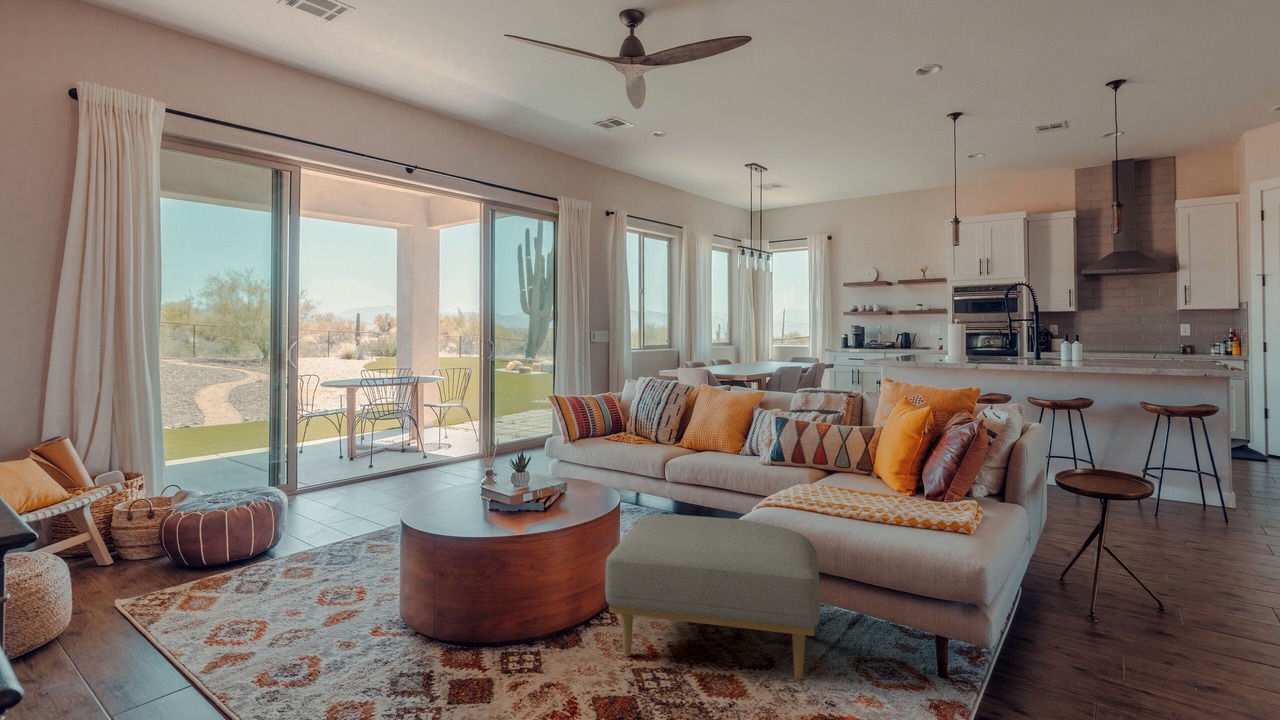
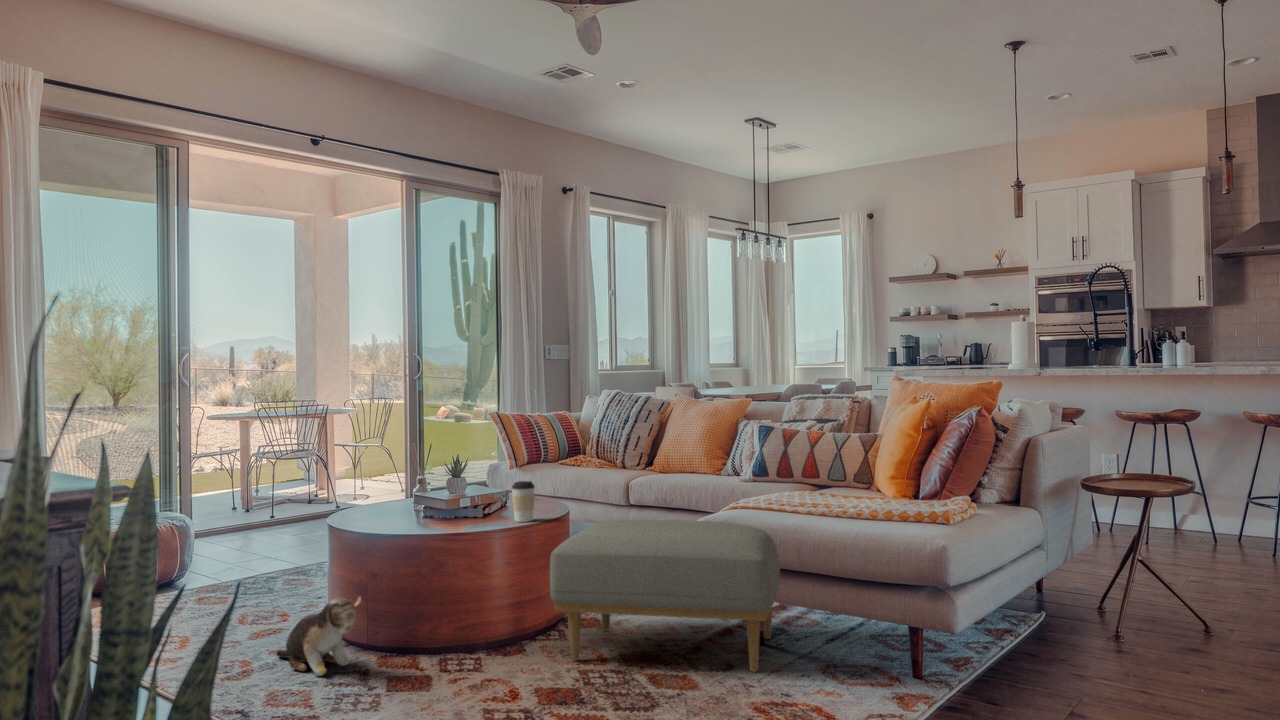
coffee cup: none [569,476,590,514] -> present [512,481,535,522]
plush toy: none [354,598,428,672] -> present [277,597,361,676]

